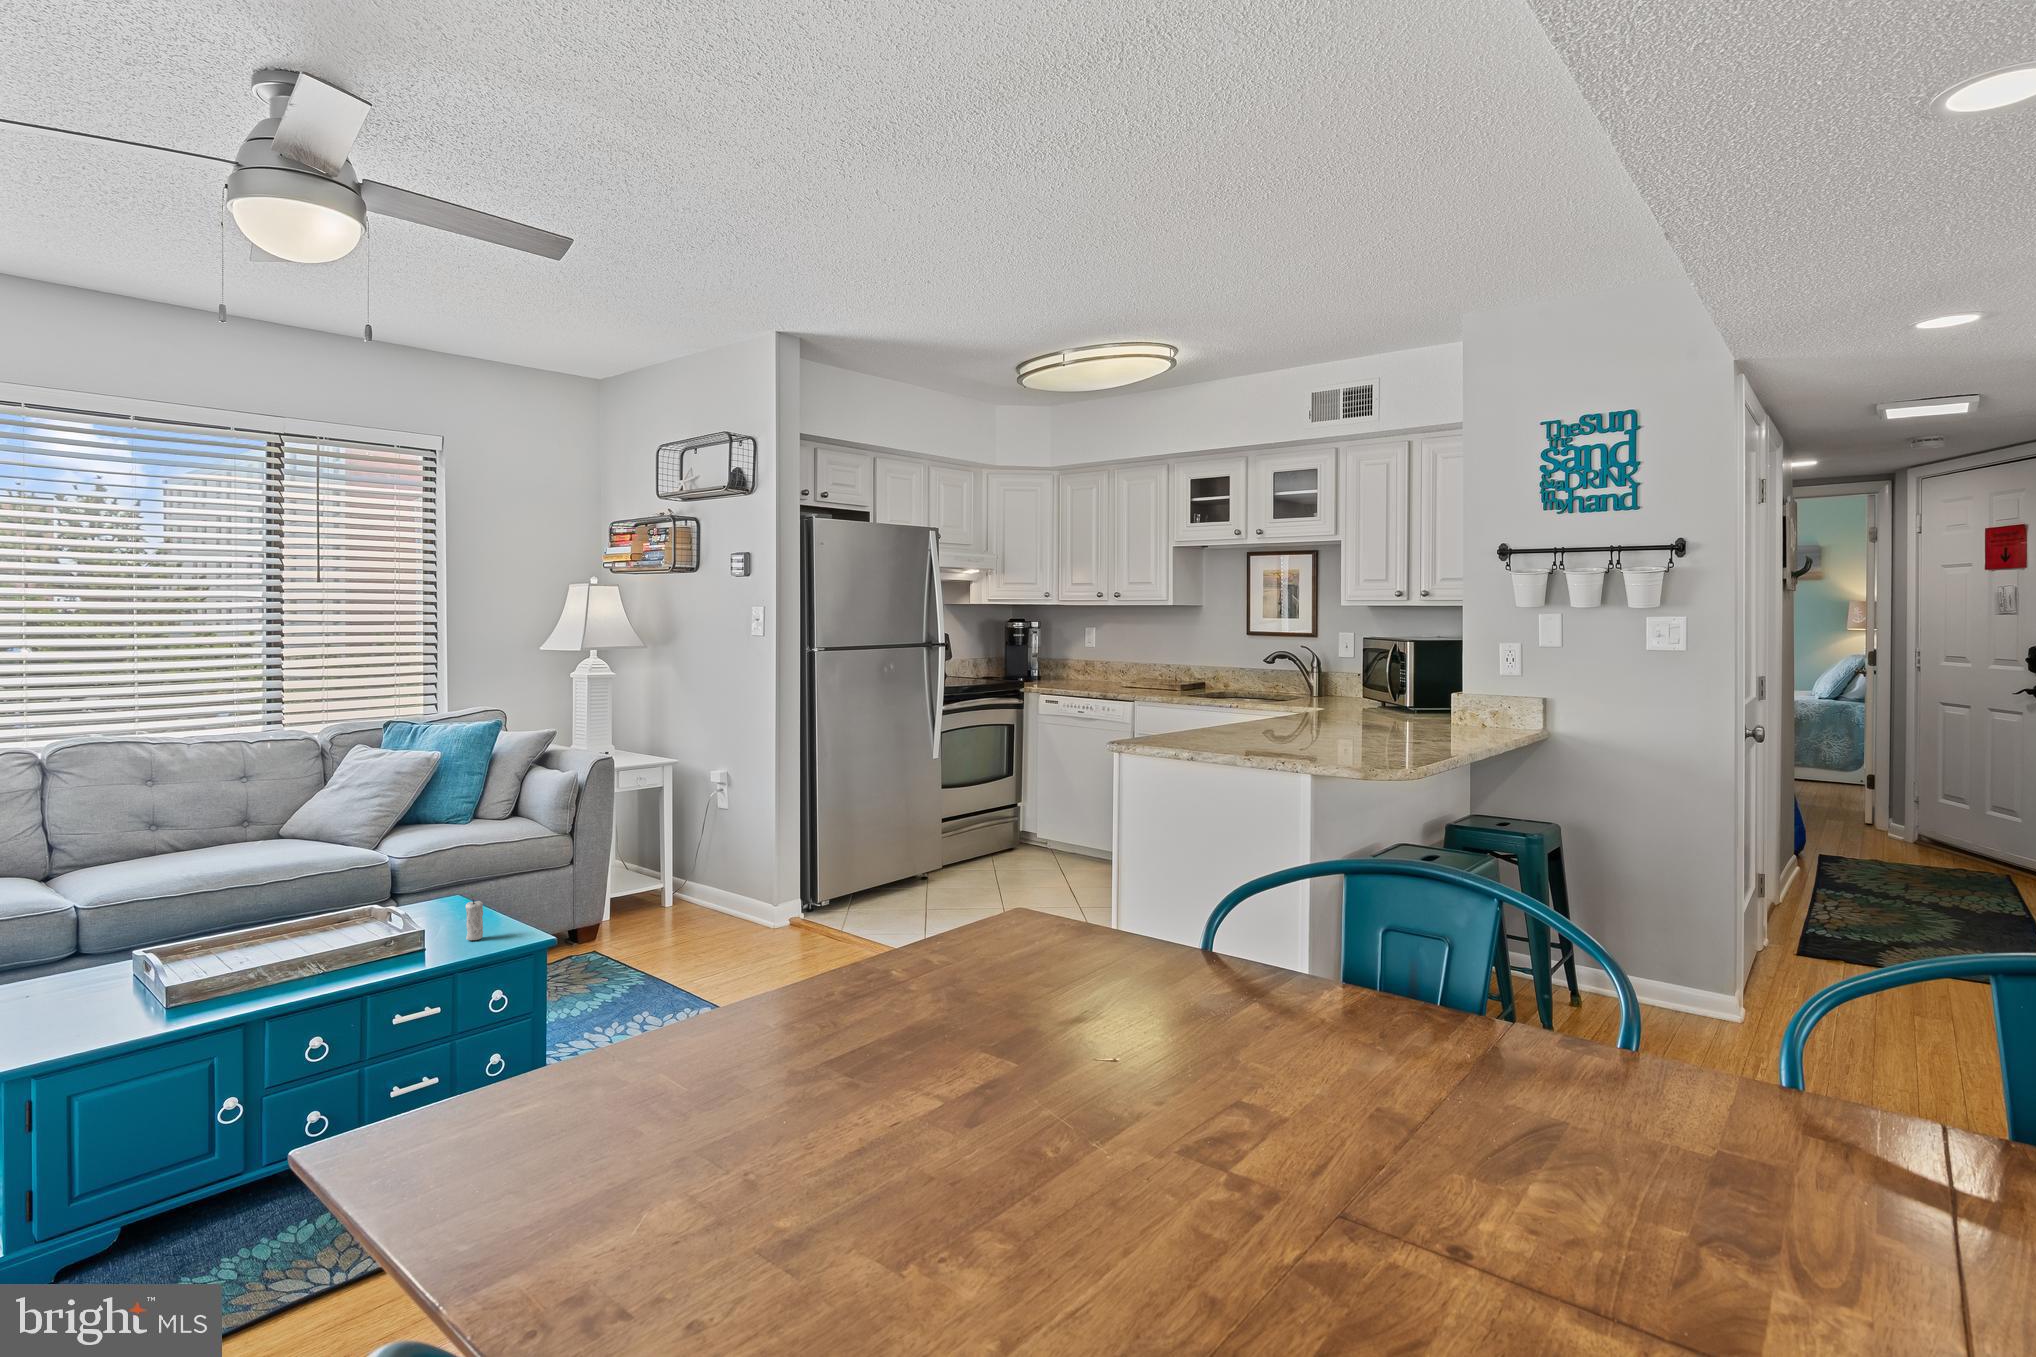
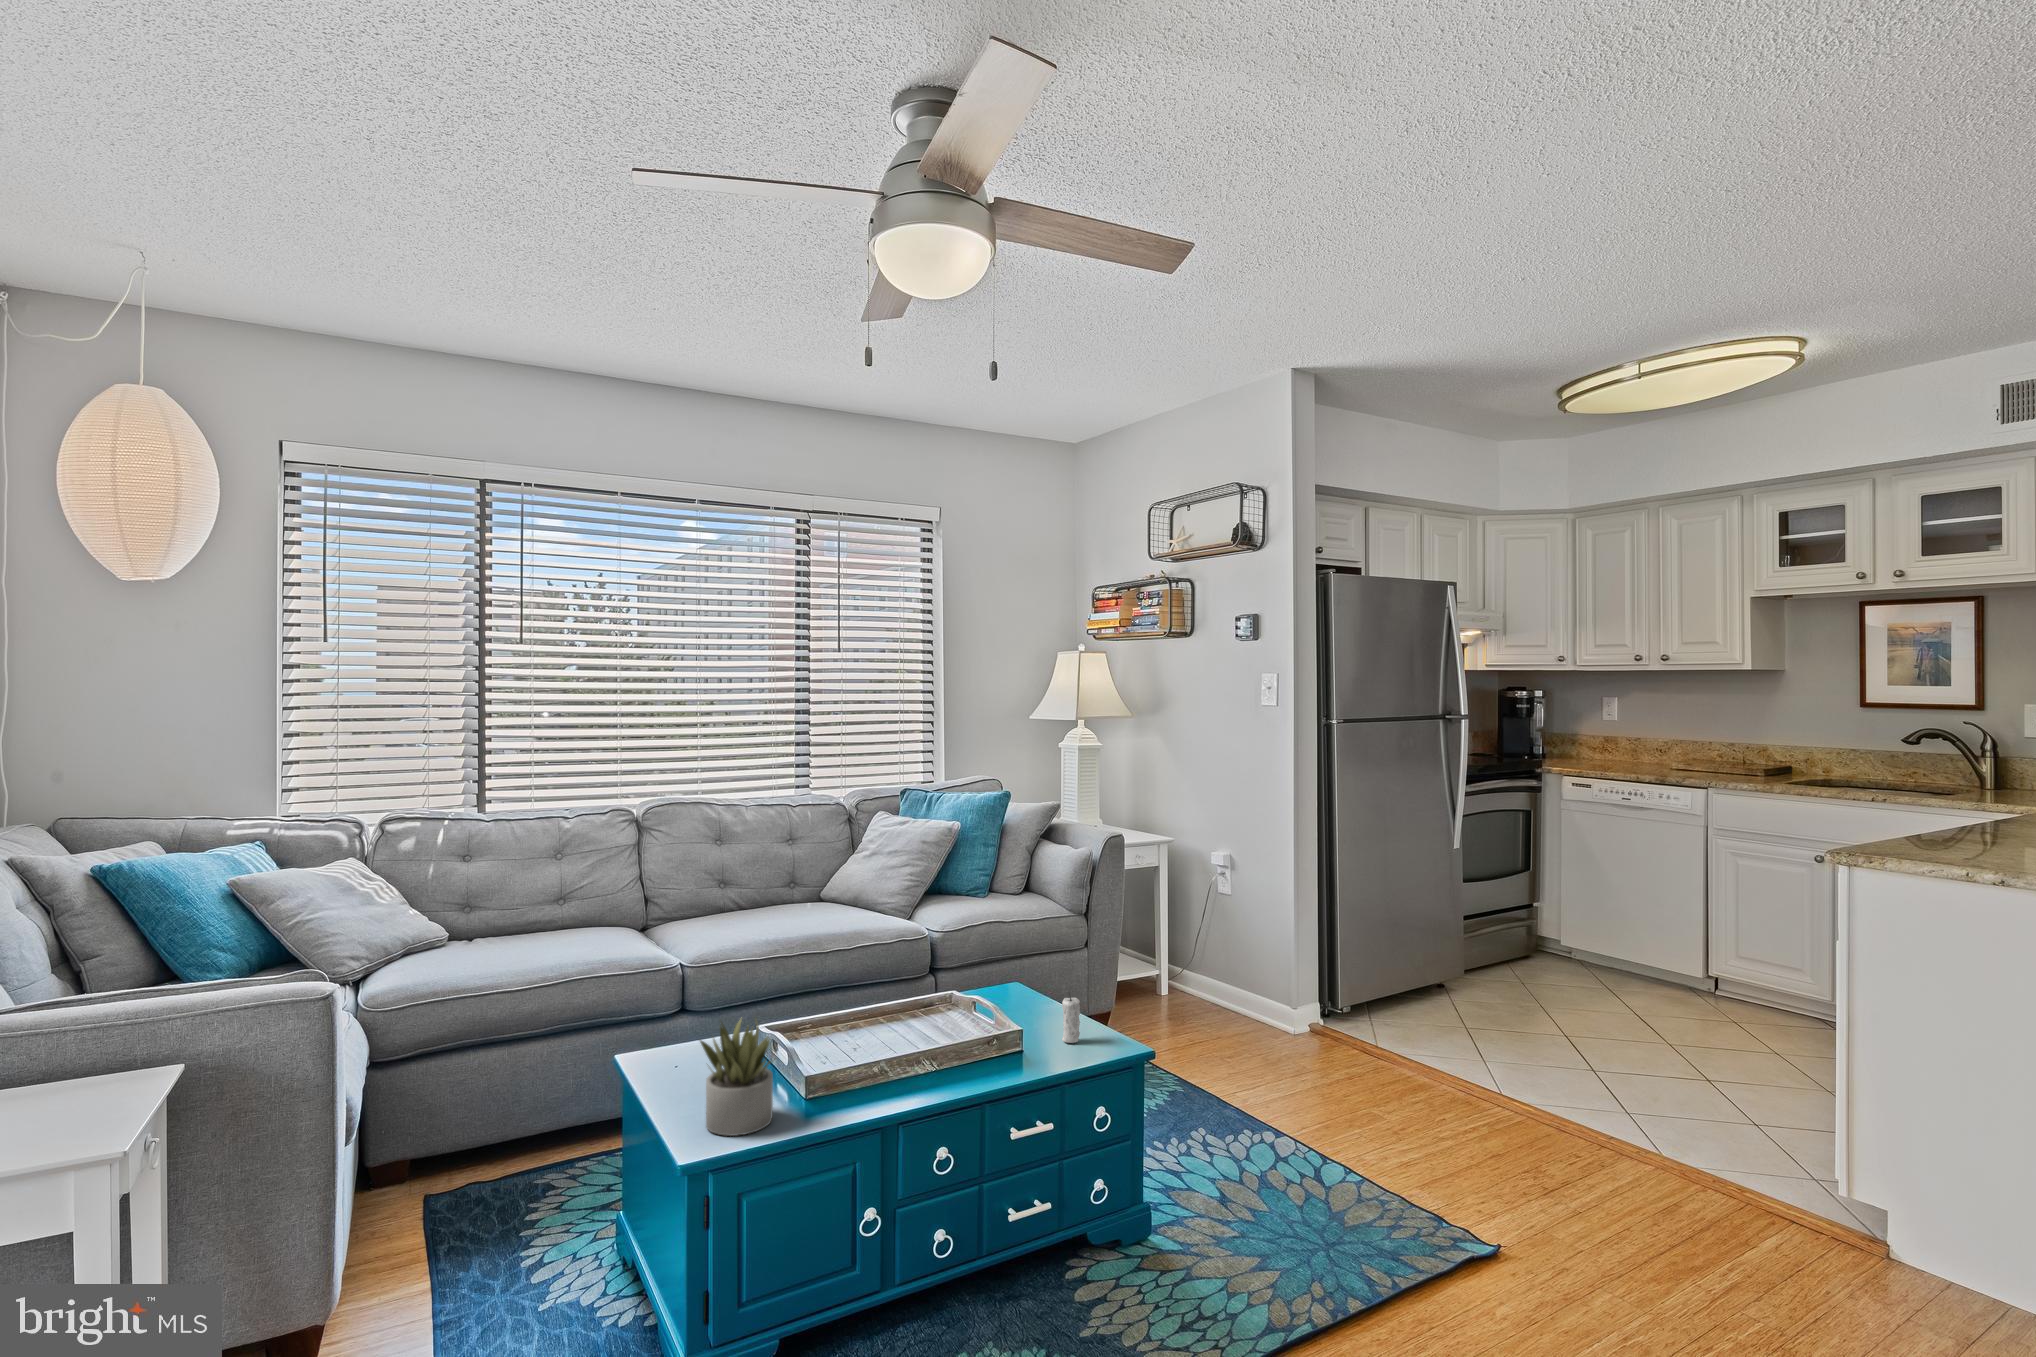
succulent plant: none [35,935,127,1044] -> present [700,1020,773,1136]

